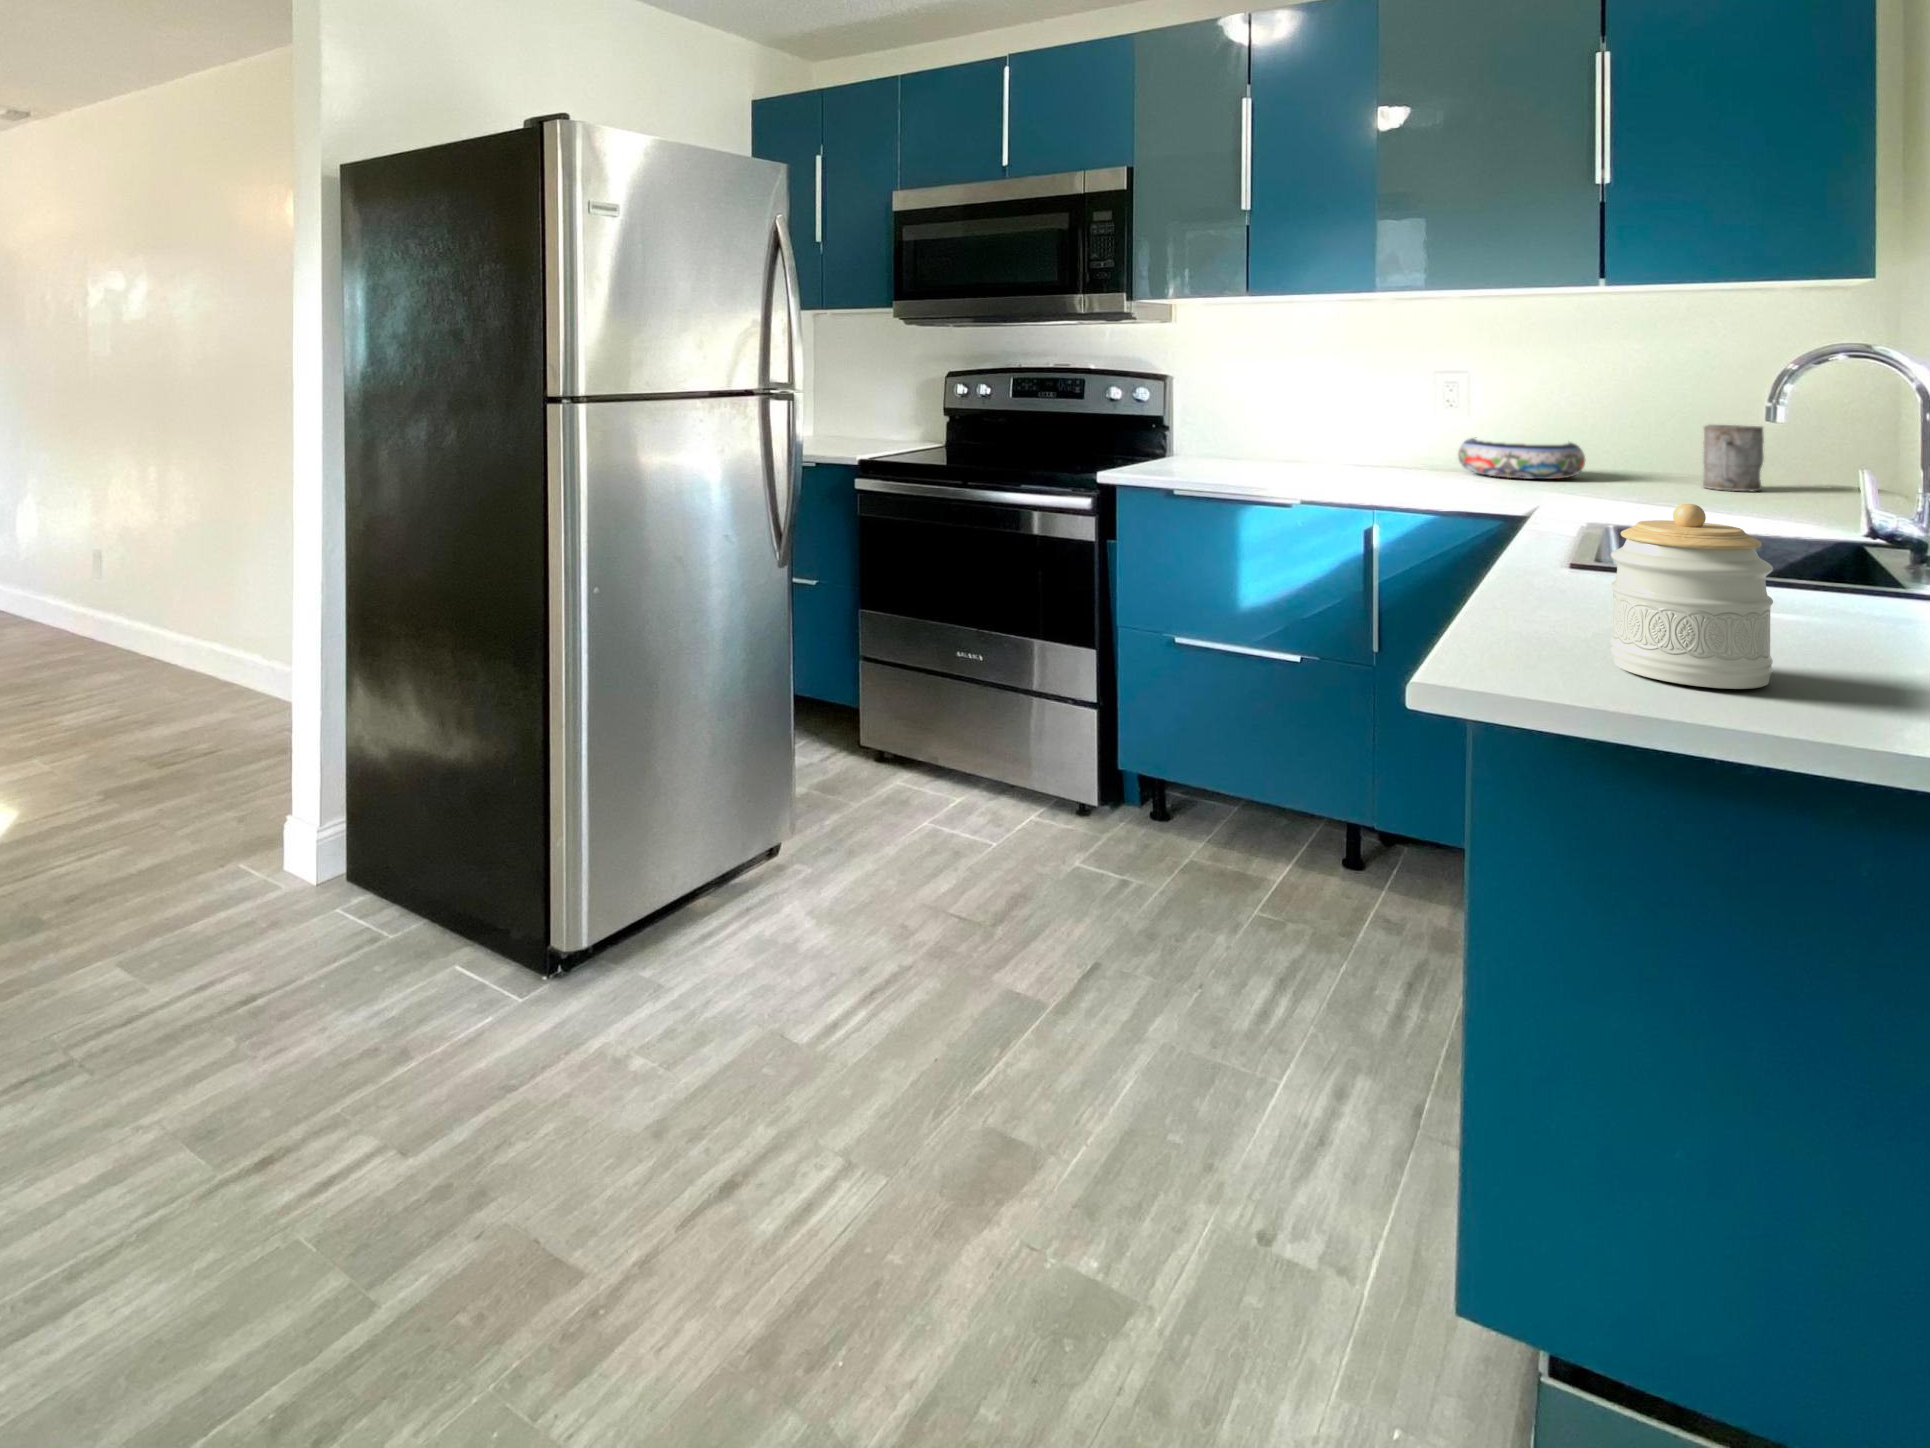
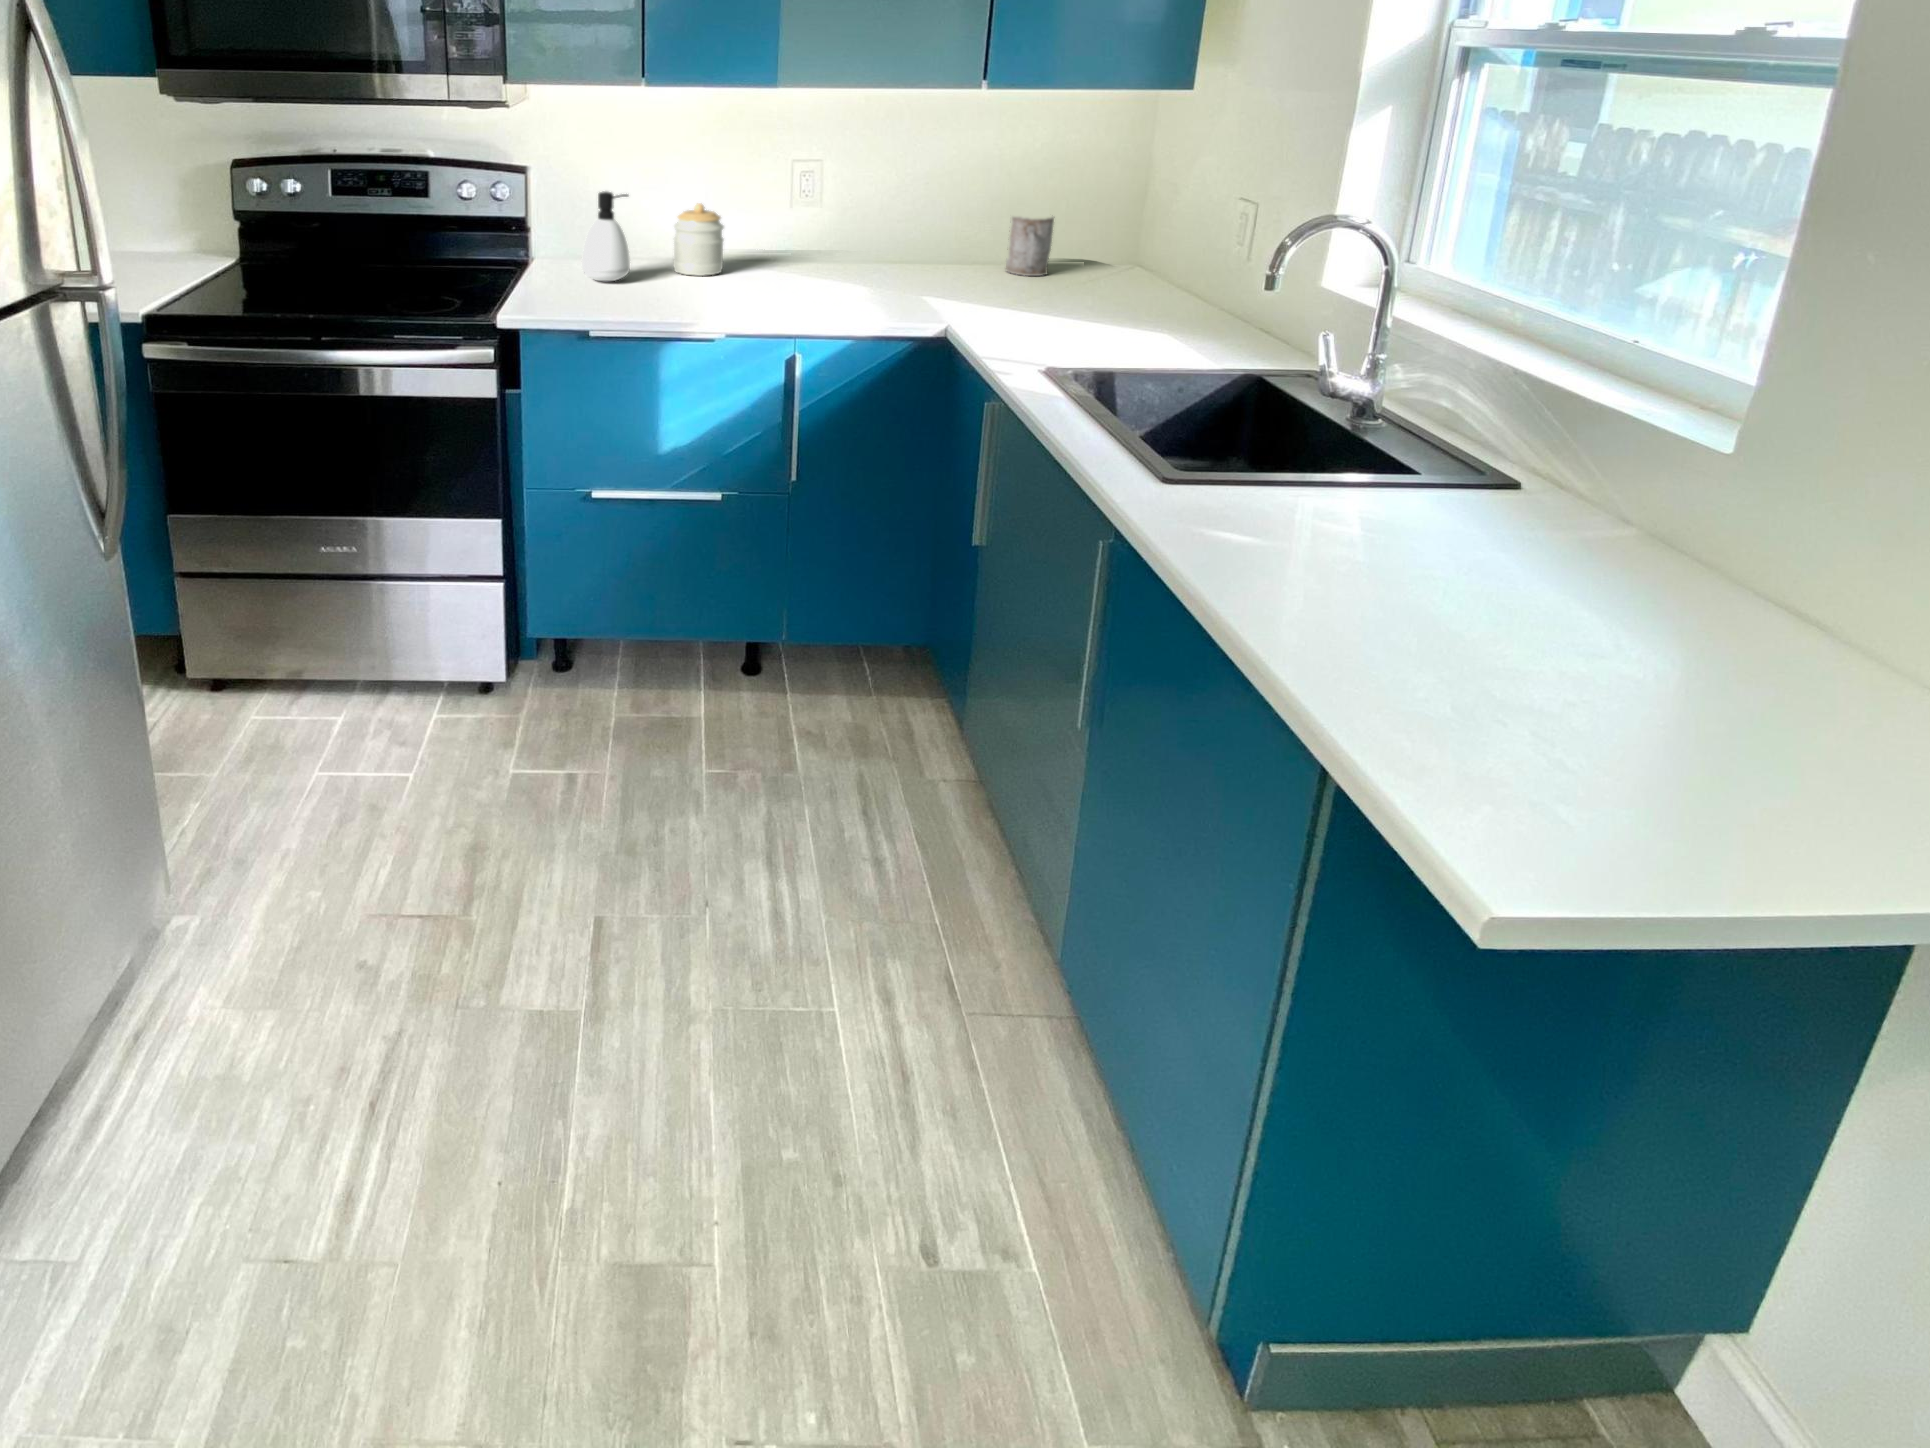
soap dispenser: none [1202,391,1247,468] -> present [582,191,630,281]
bowl: present [1458,438,1585,479] -> none [814,224,919,272]
jar: present [1611,504,1773,689] -> present [674,203,724,276]

